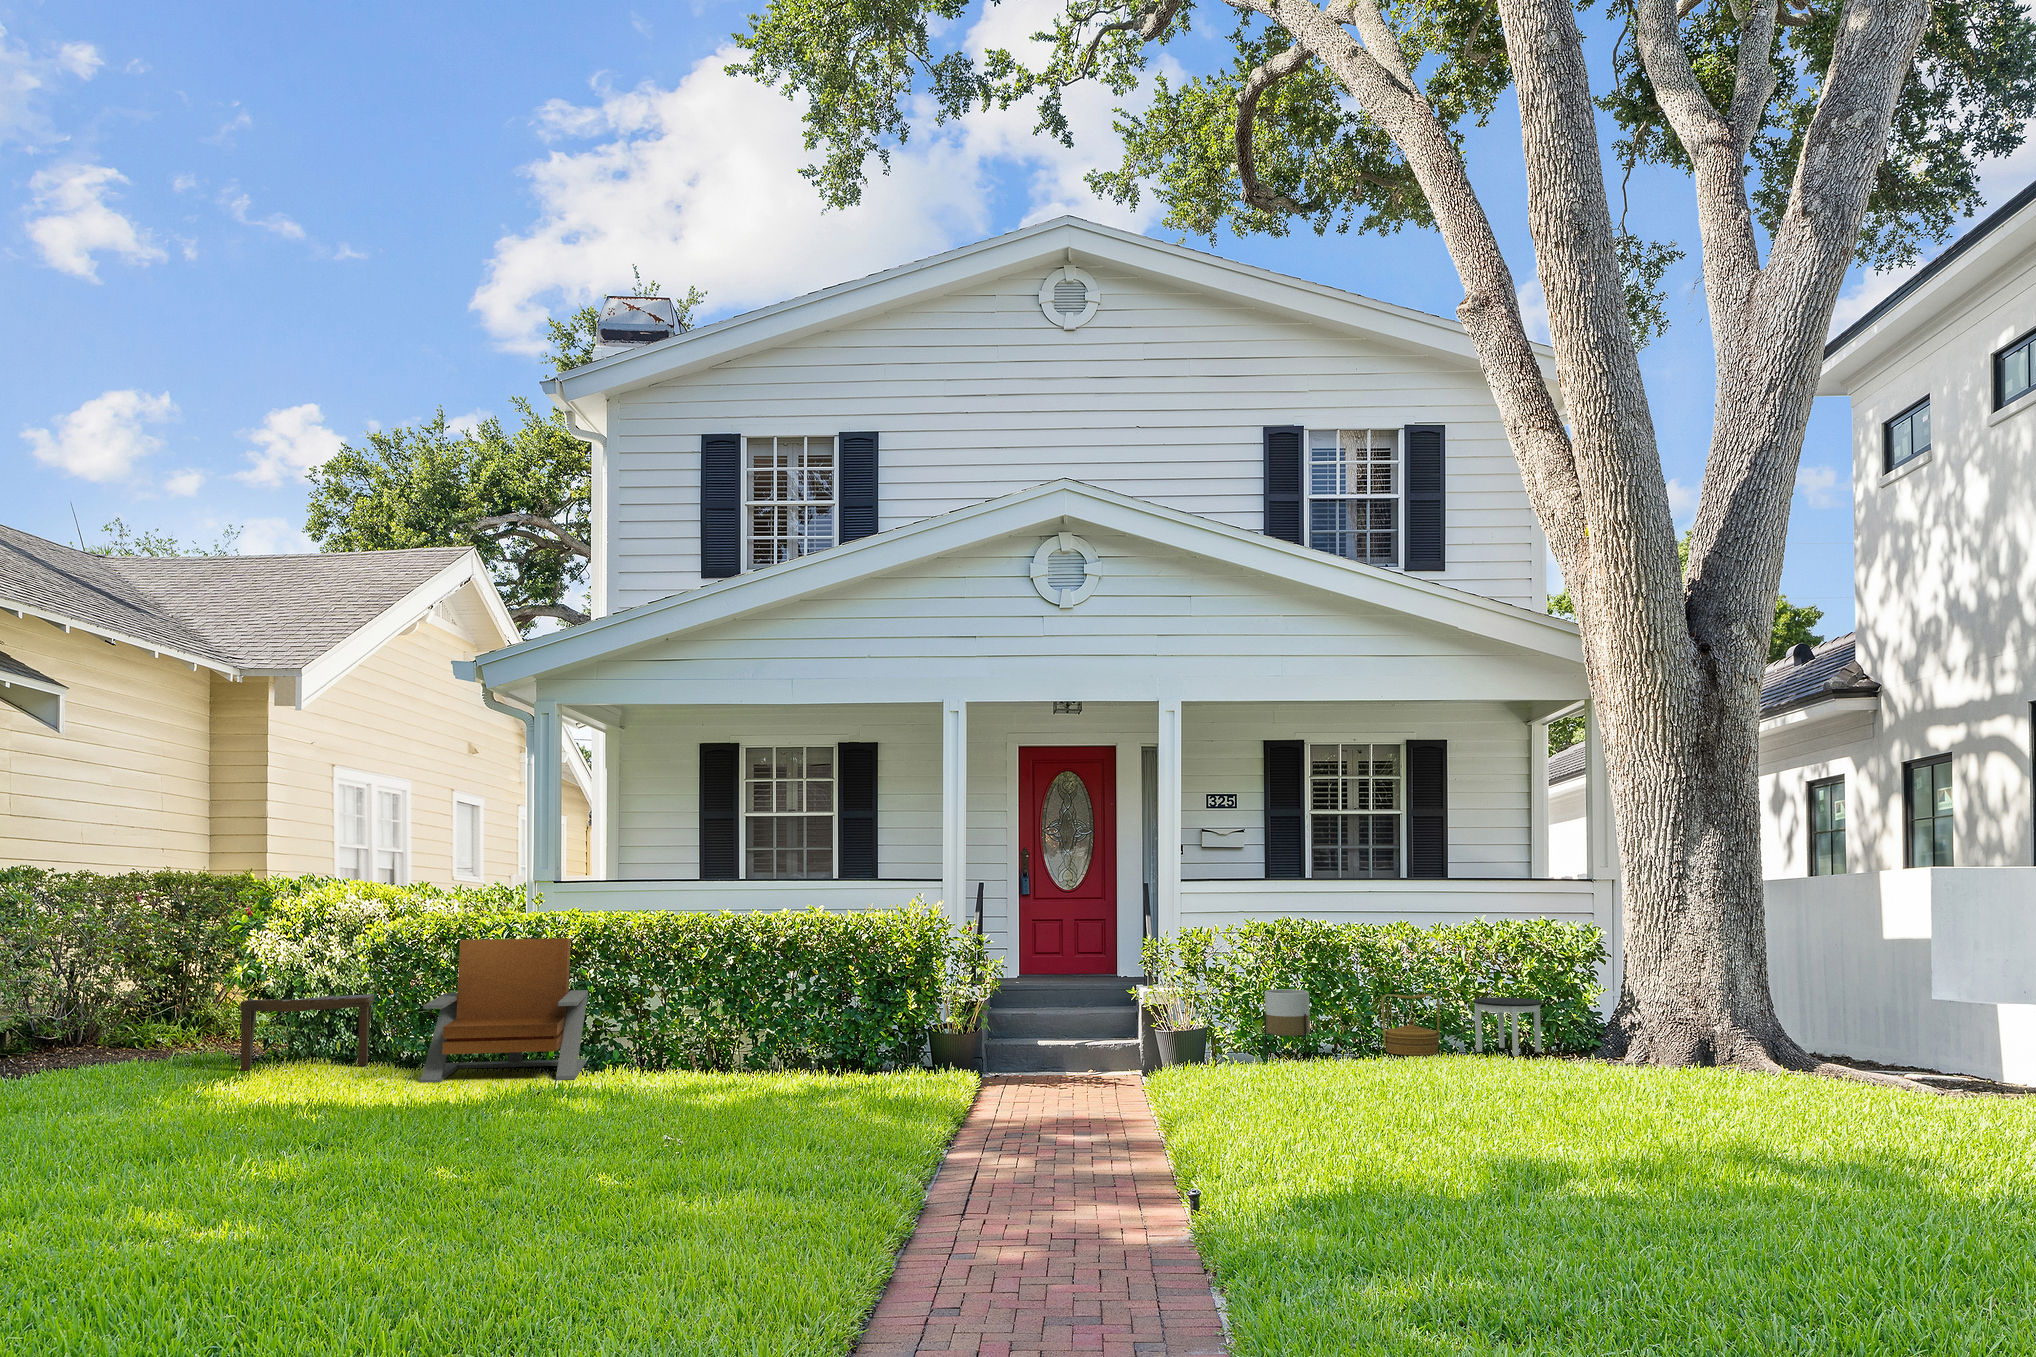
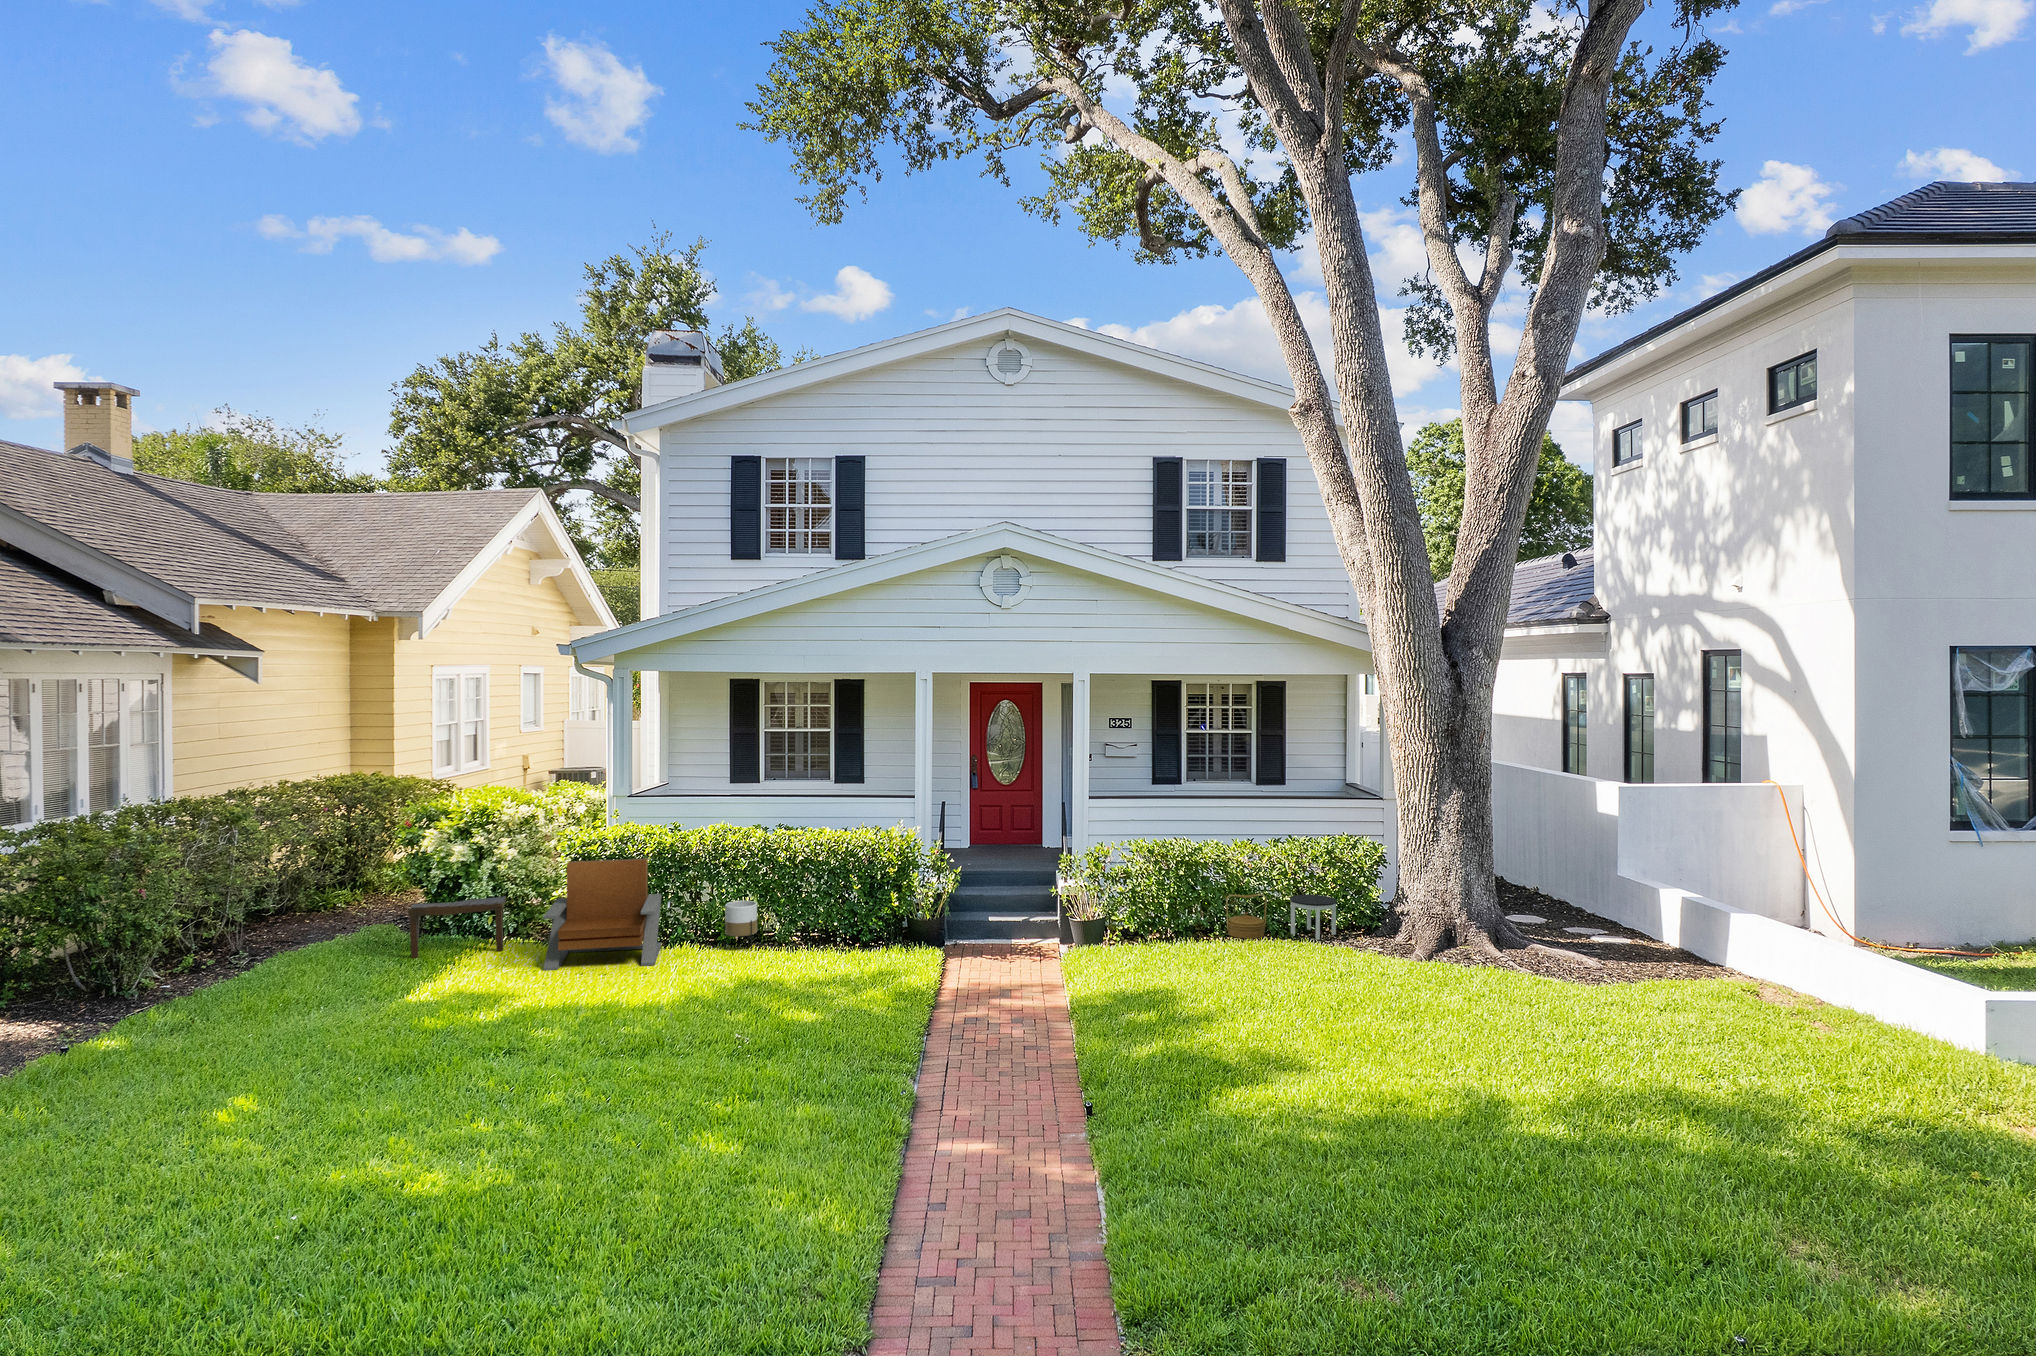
planter: present [1264,989,1310,1058] -> present [724,901,758,951]

